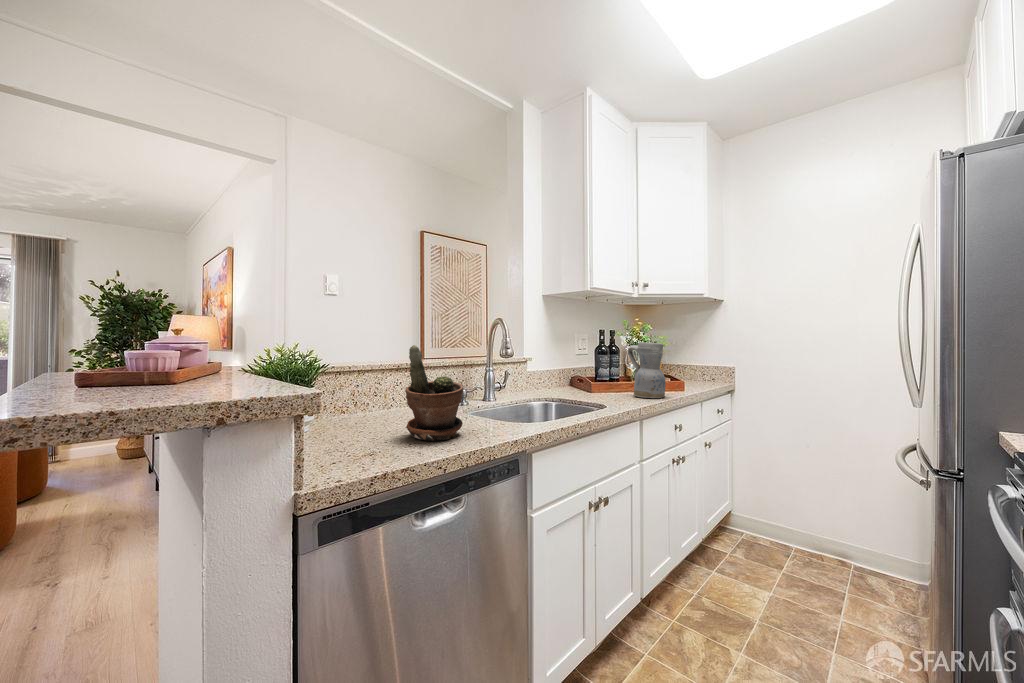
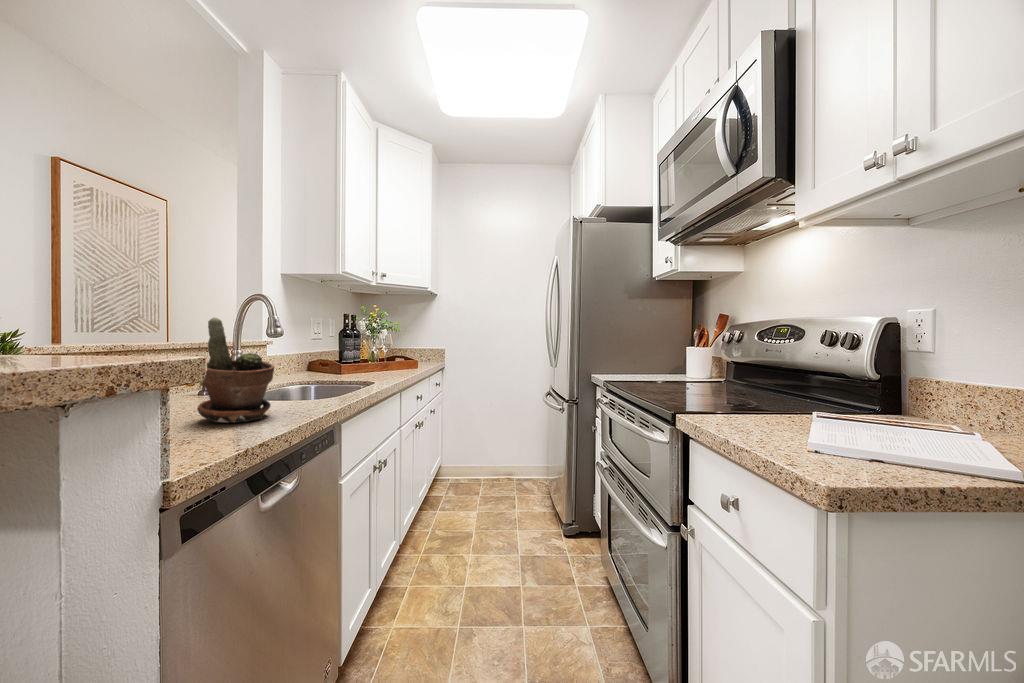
ceramic pitcher: present [628,342,666,398] -> none [376,327,410,375]

